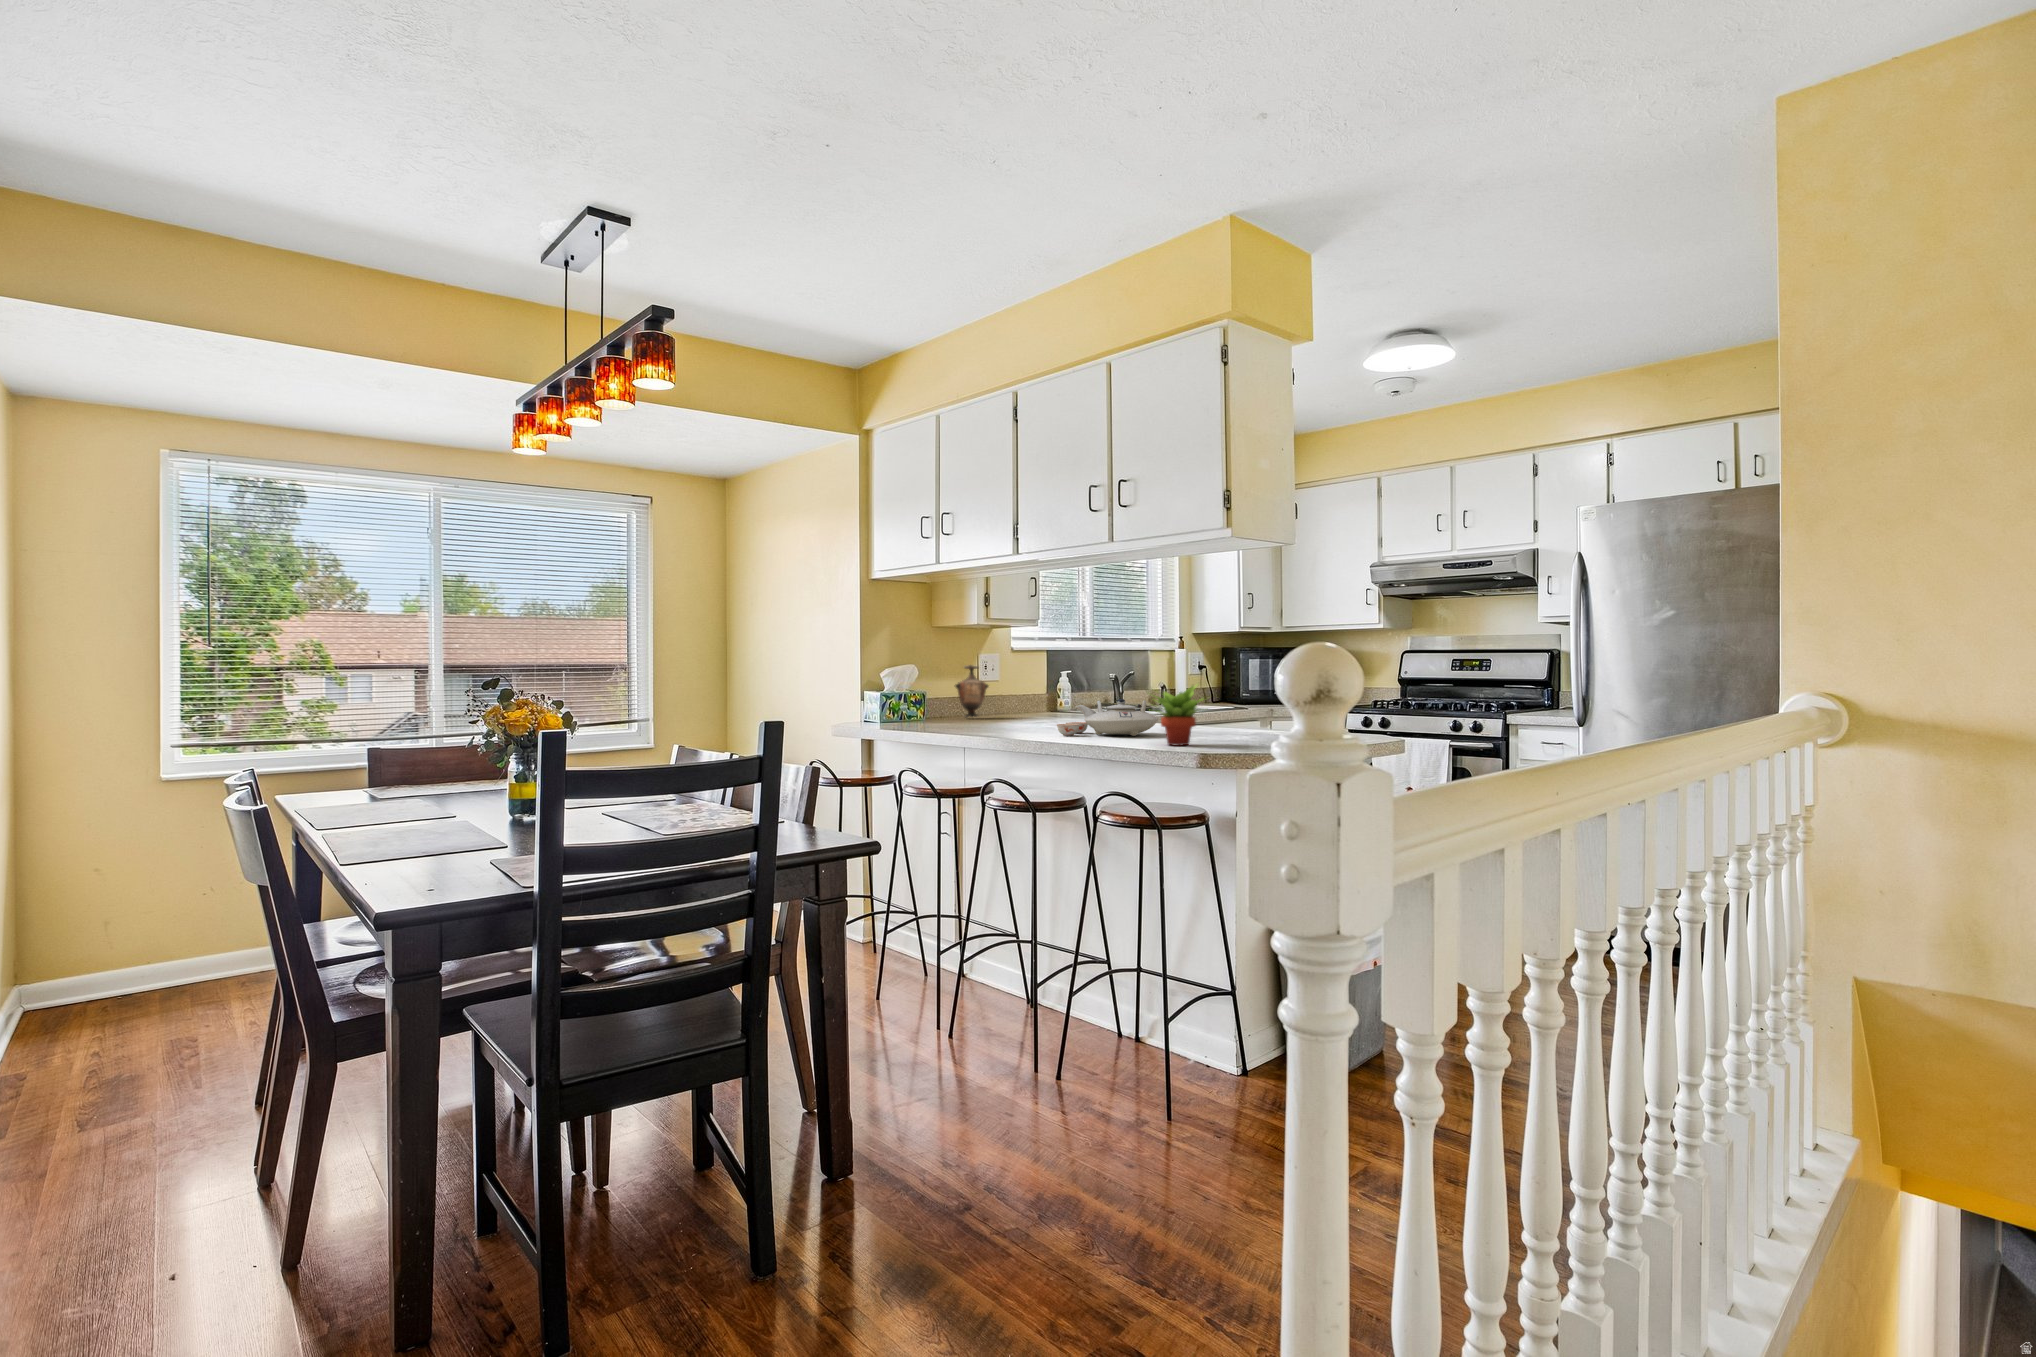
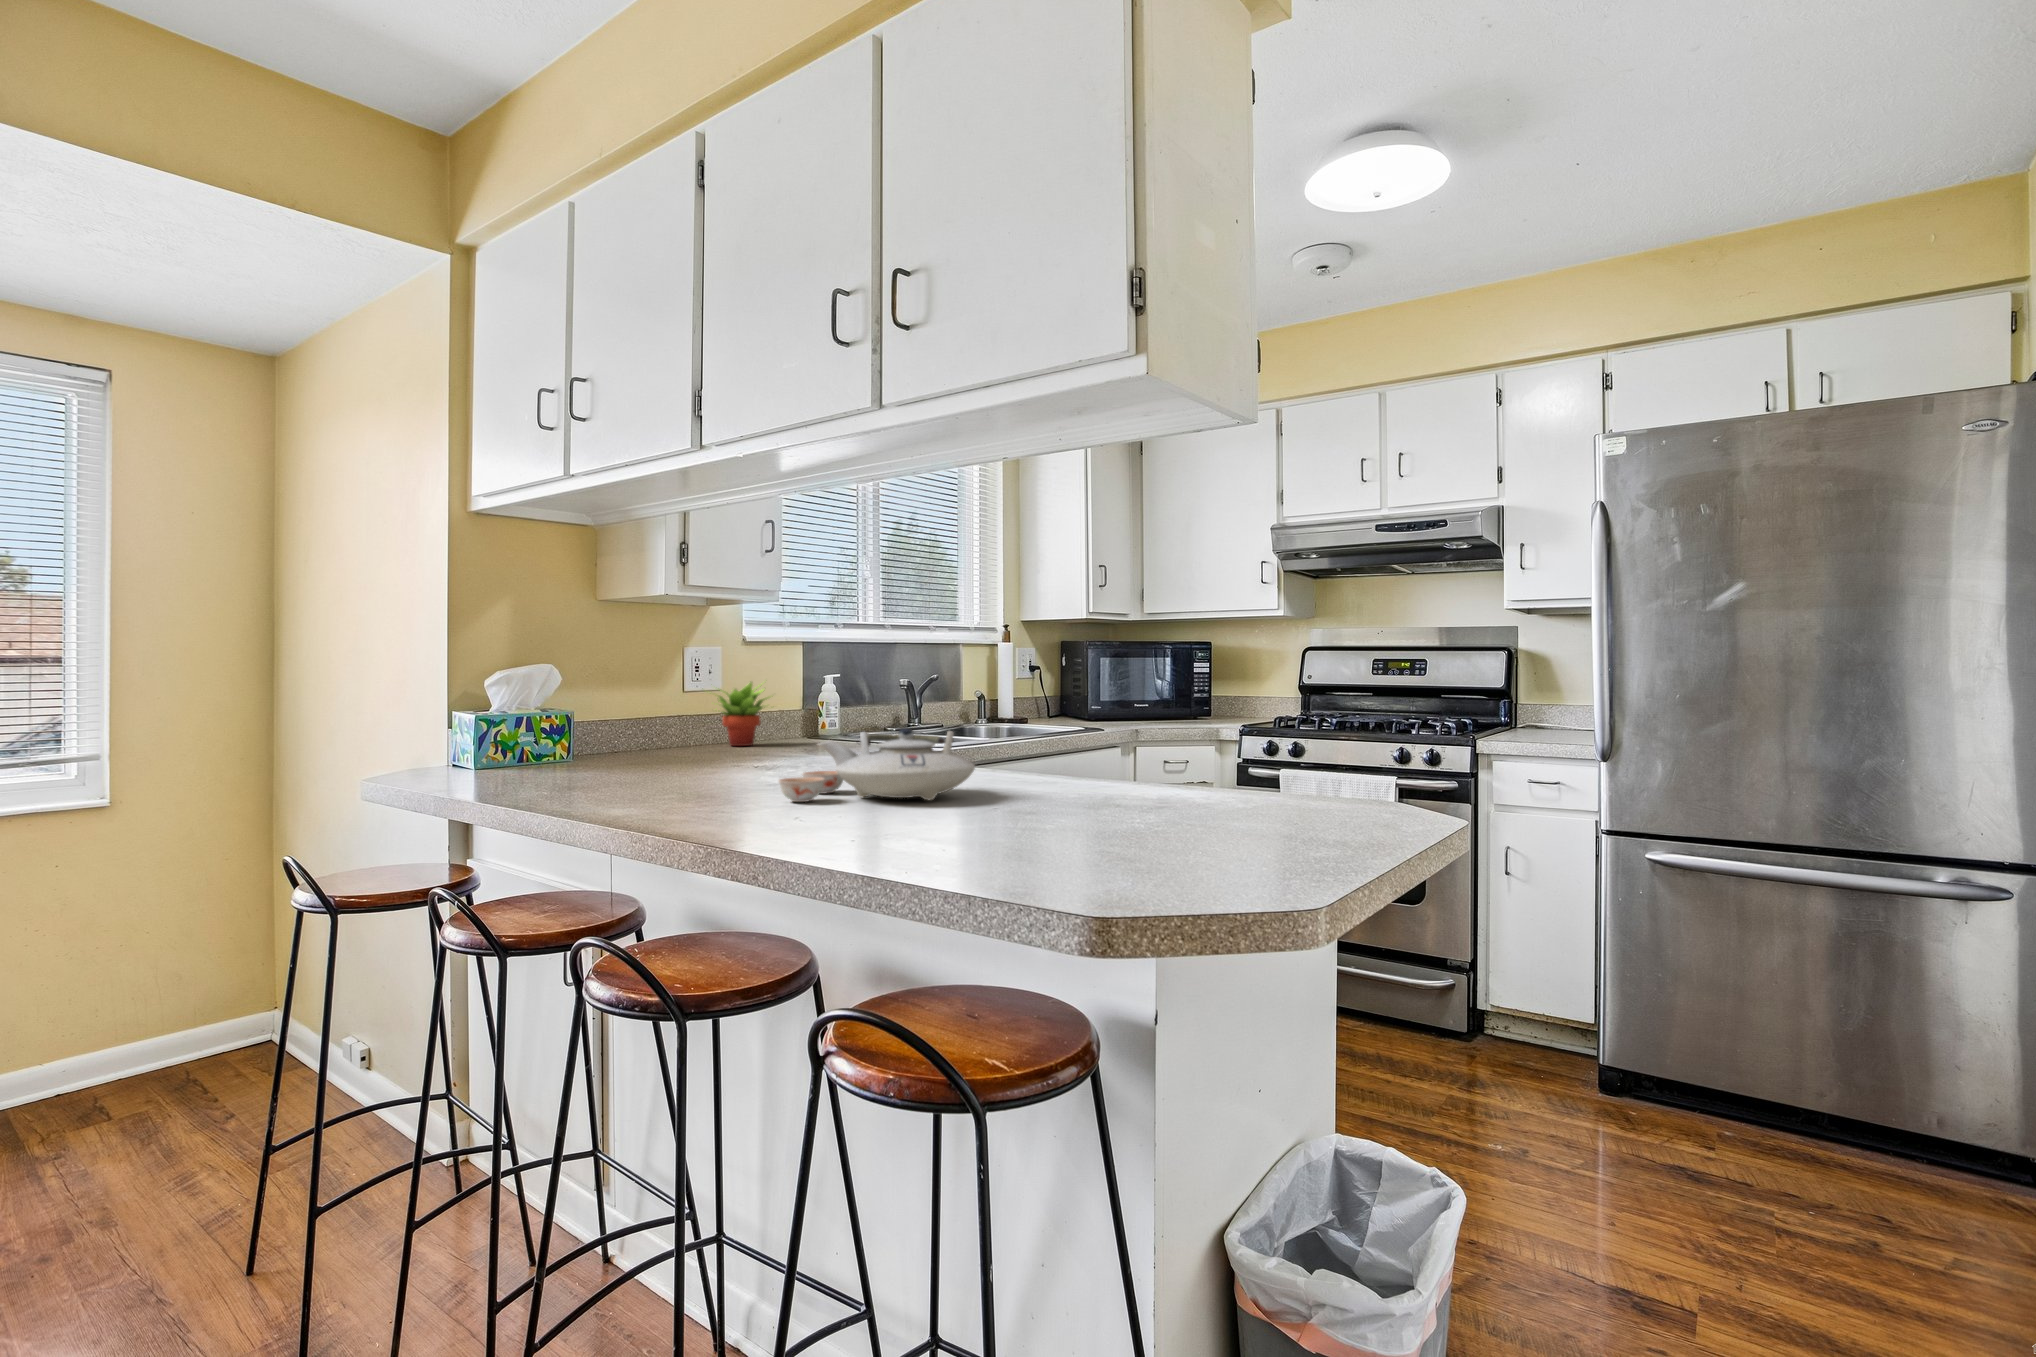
vase: present [955,665,988,718] -> none [633,657,696,753]
succulent plant: present [1152,685,1204,746] -> present [710,682,769,746]

